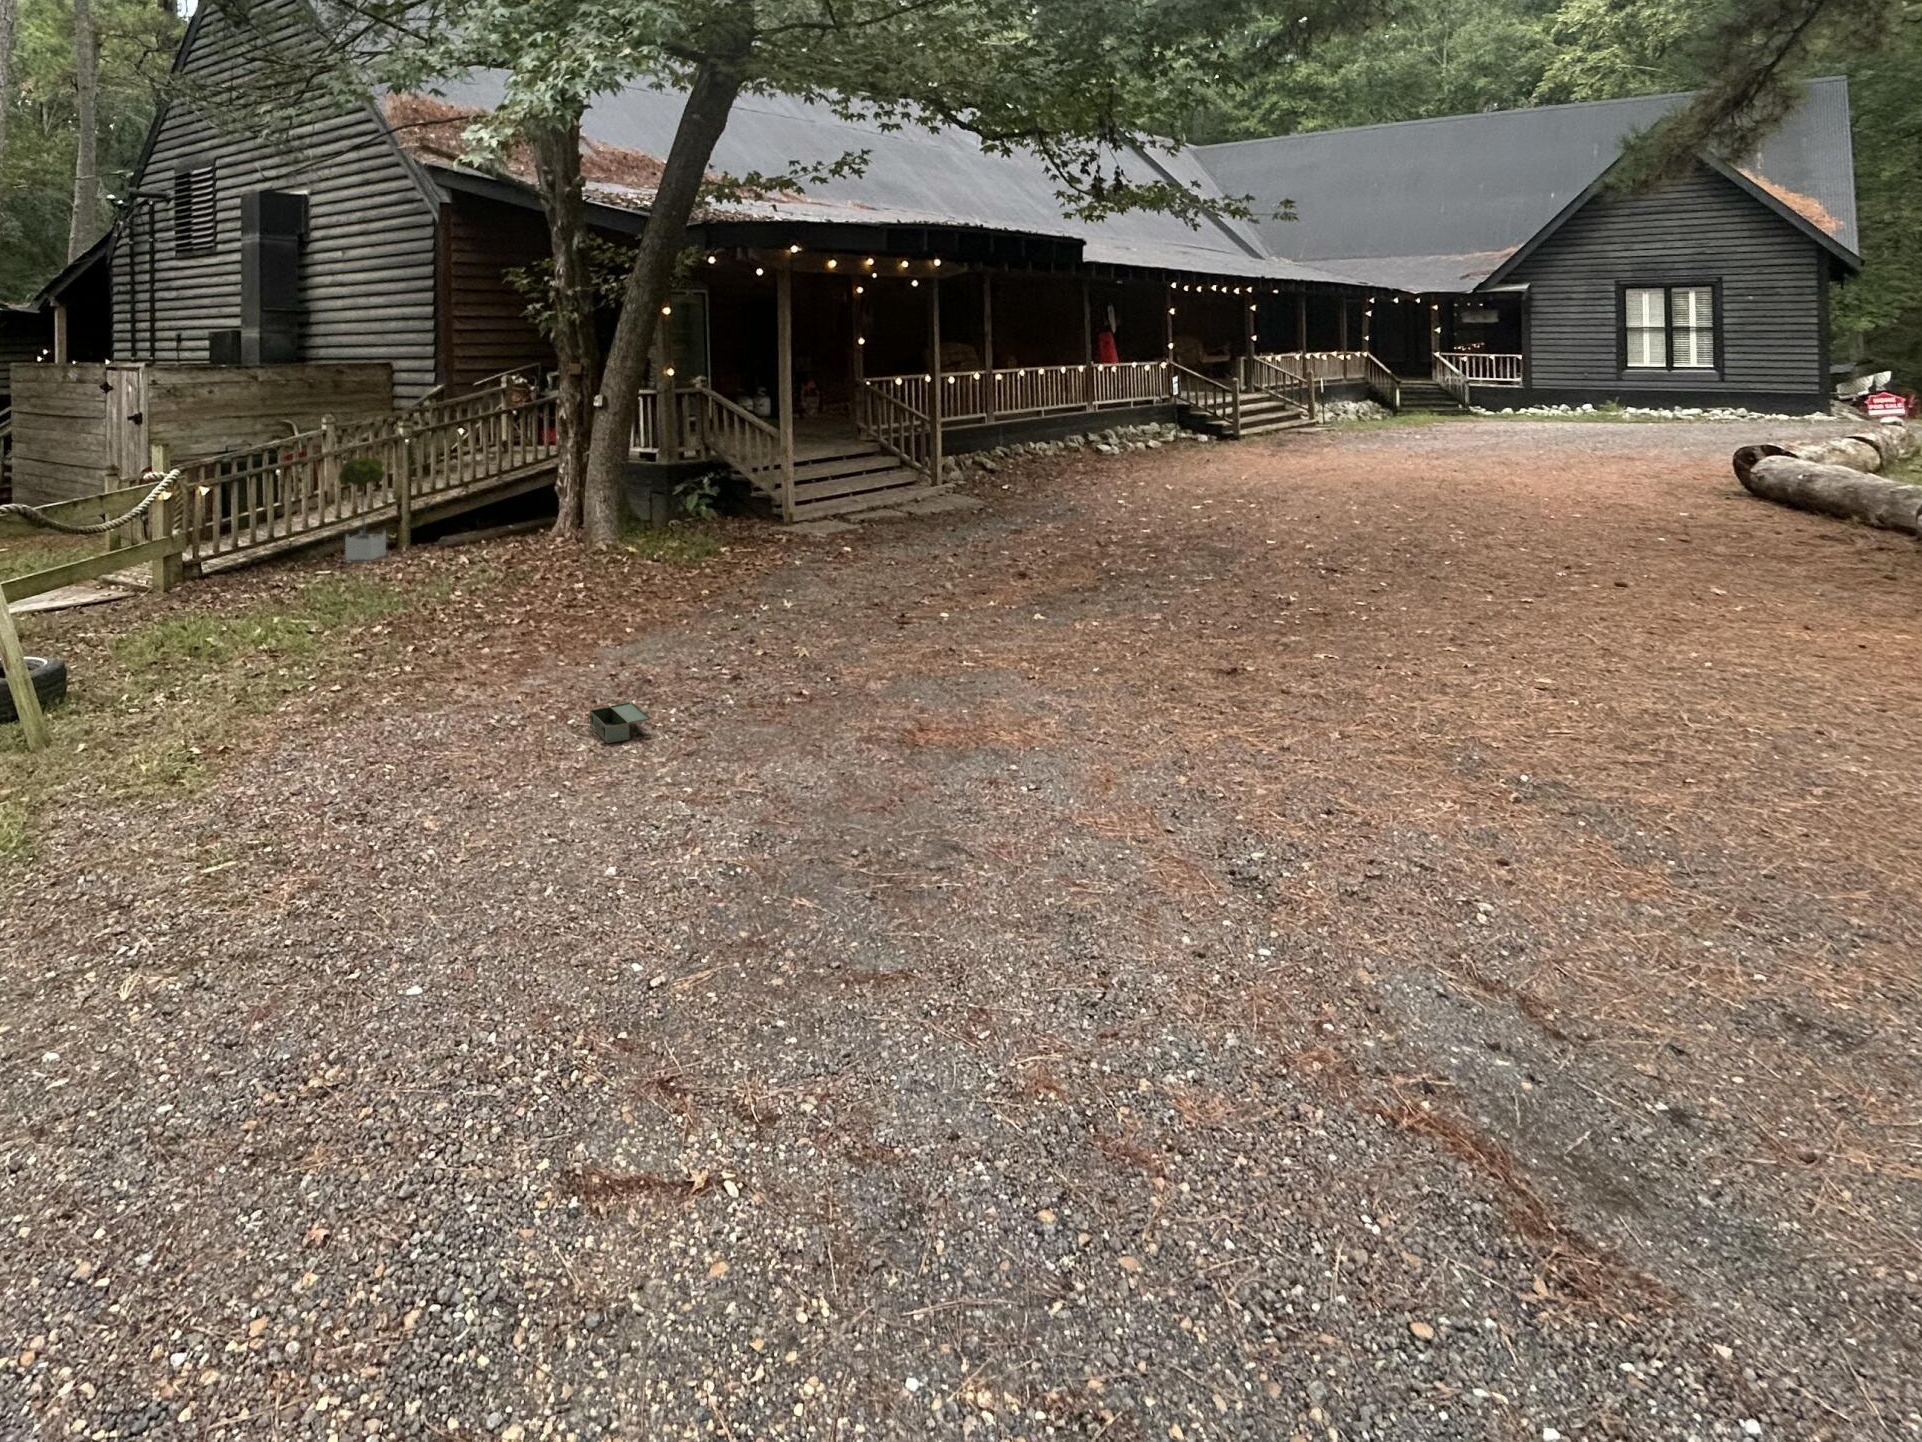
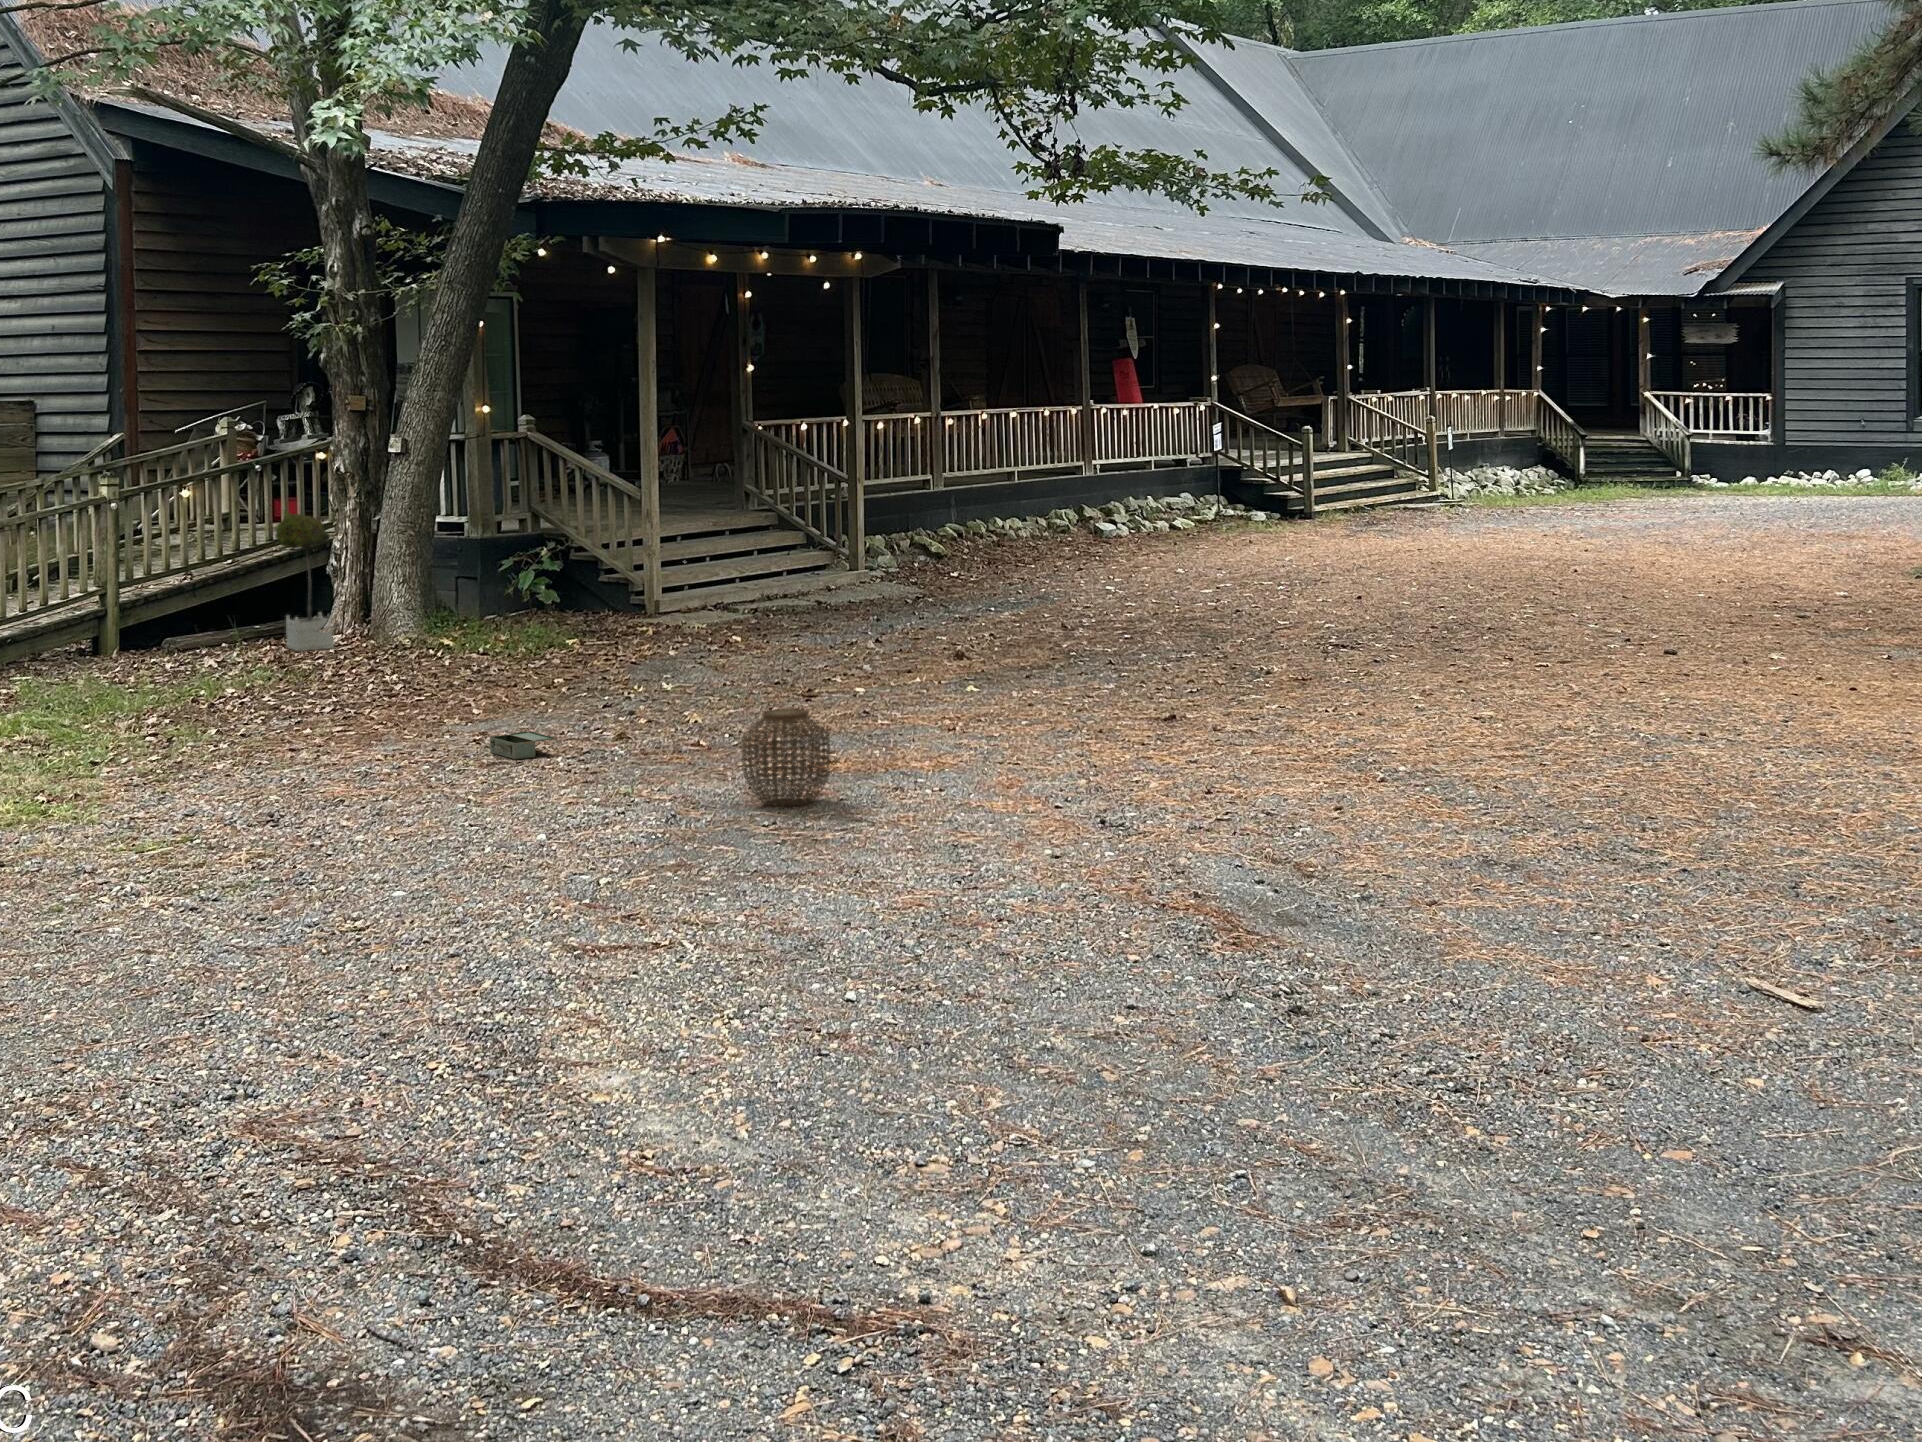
potted tree: present [338,457,386,560] -> present [275,513,334,651]
woven basket: none [826,762,938,902] -> present [742,709,830,806]

